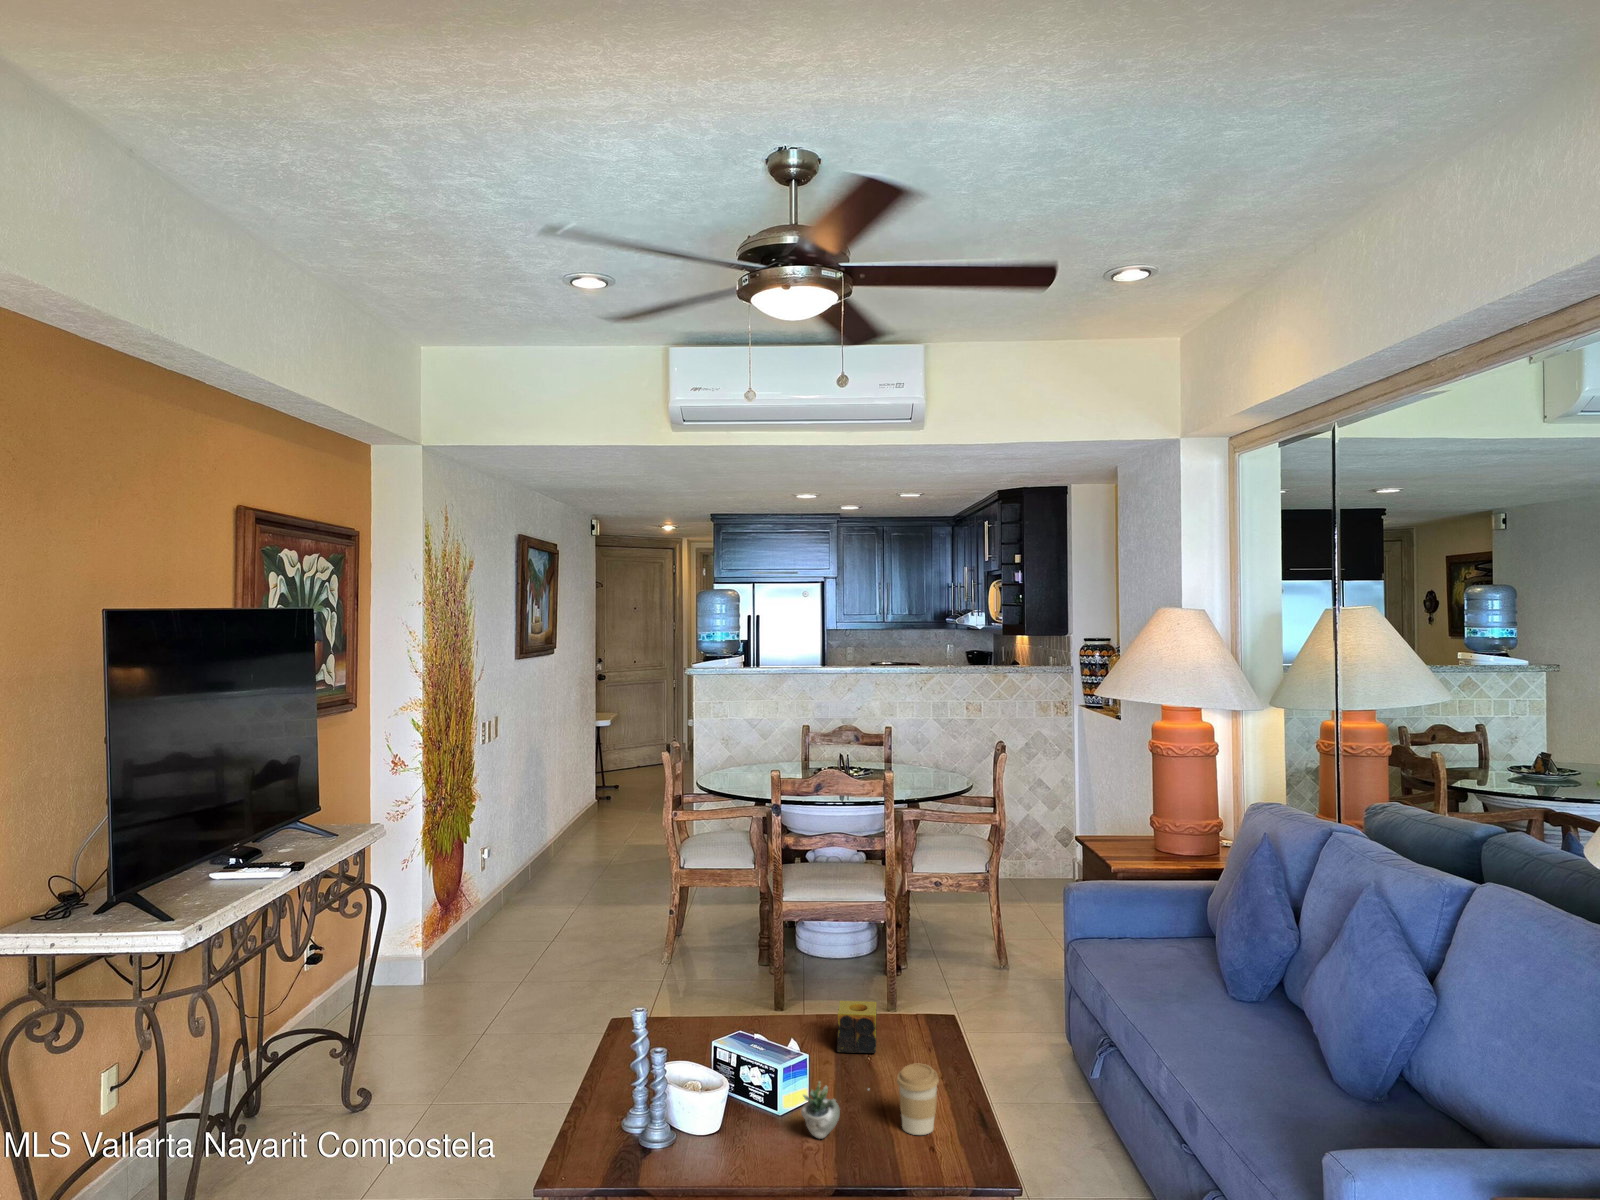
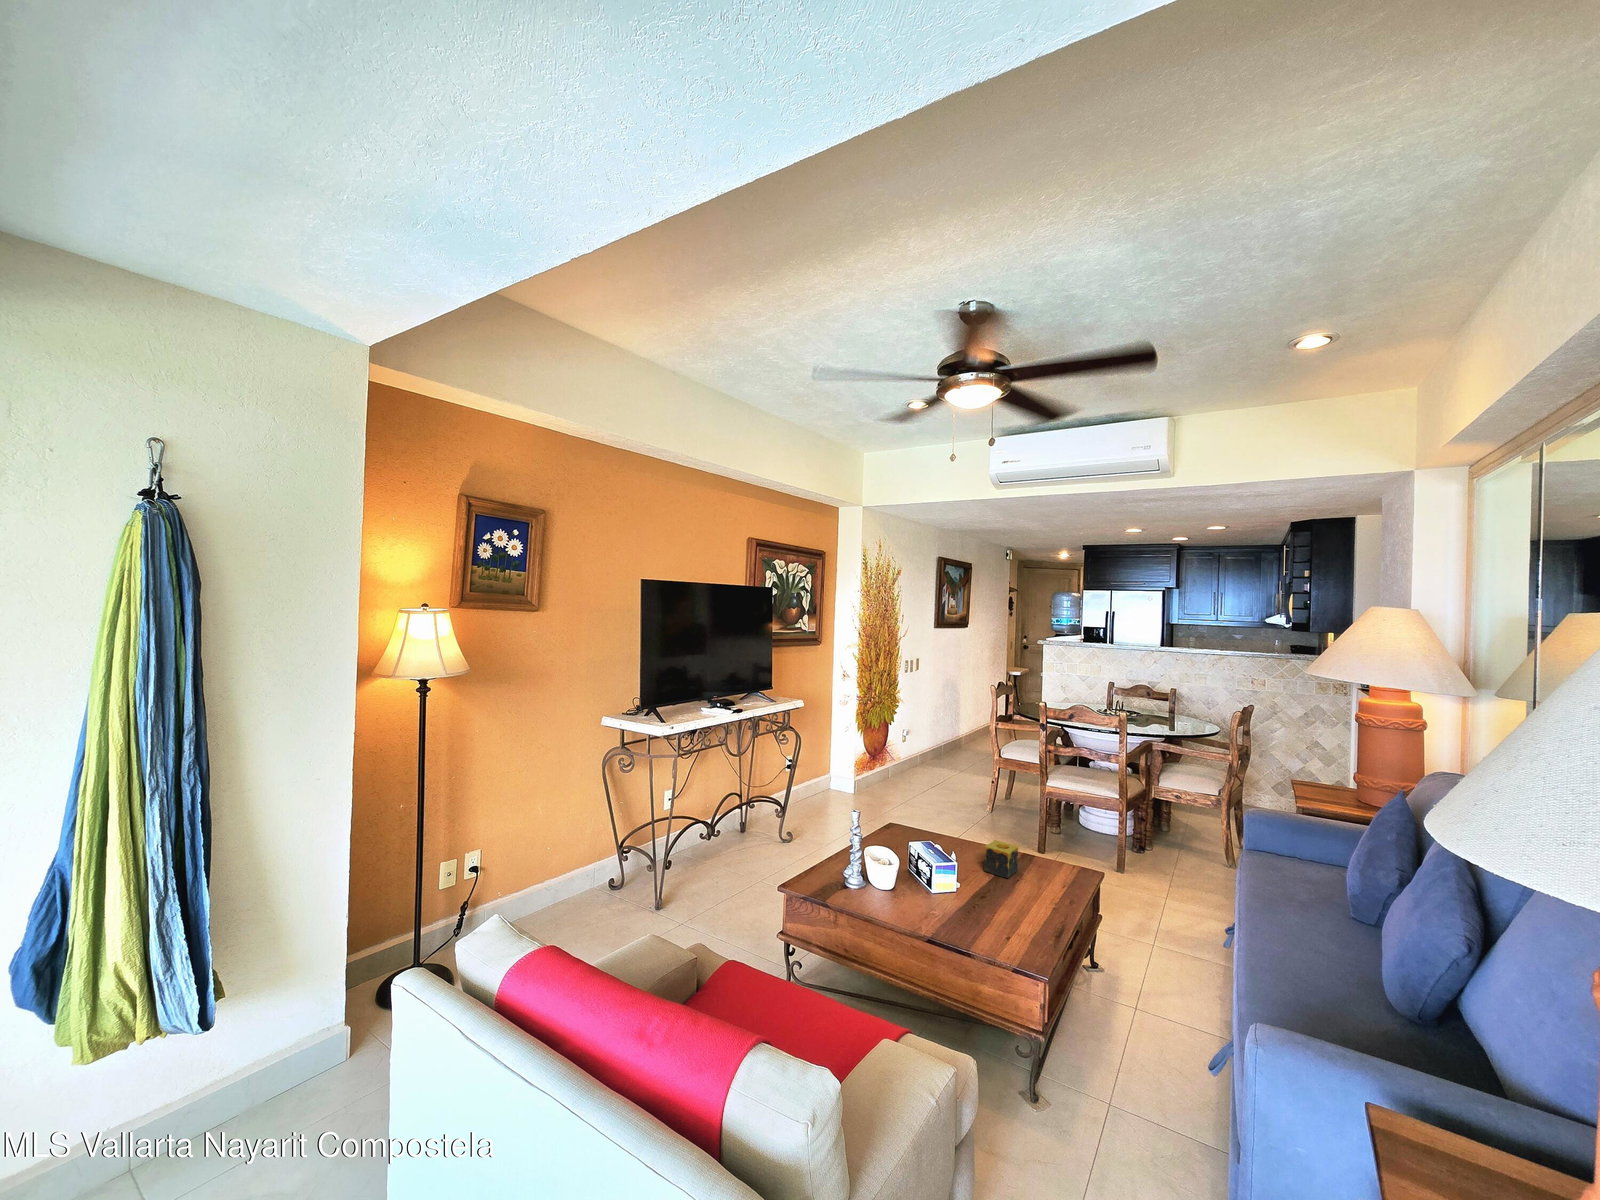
coffee cup: present [897,1063,939,1135] -> none [981,885,1010,933]
succulent plant: present [801,1082,869,1139] -> none [916,877,951,913]

